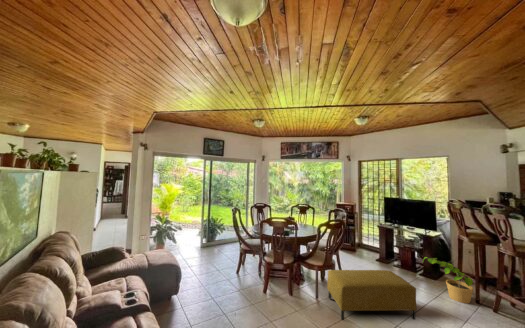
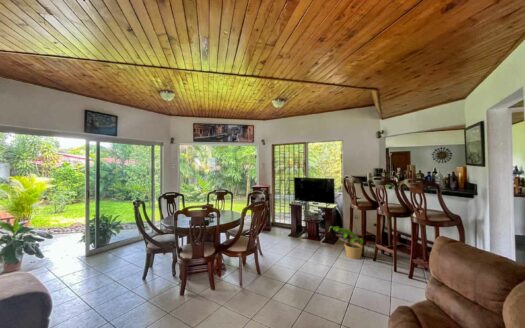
ottoman: present [327,270,416,320] -> none [252,244,330,302]

